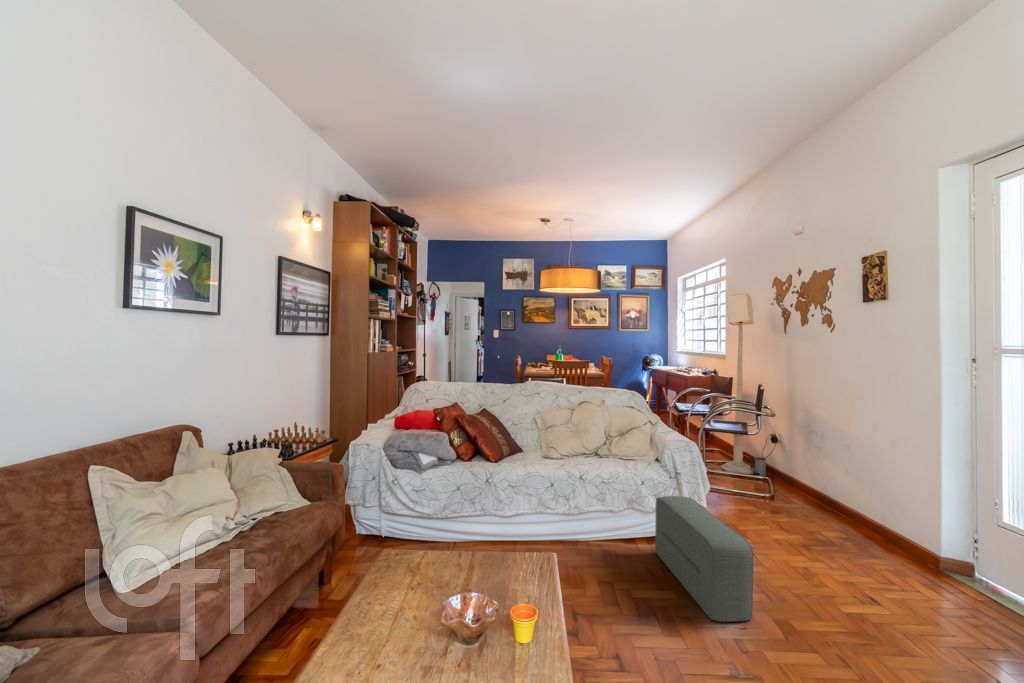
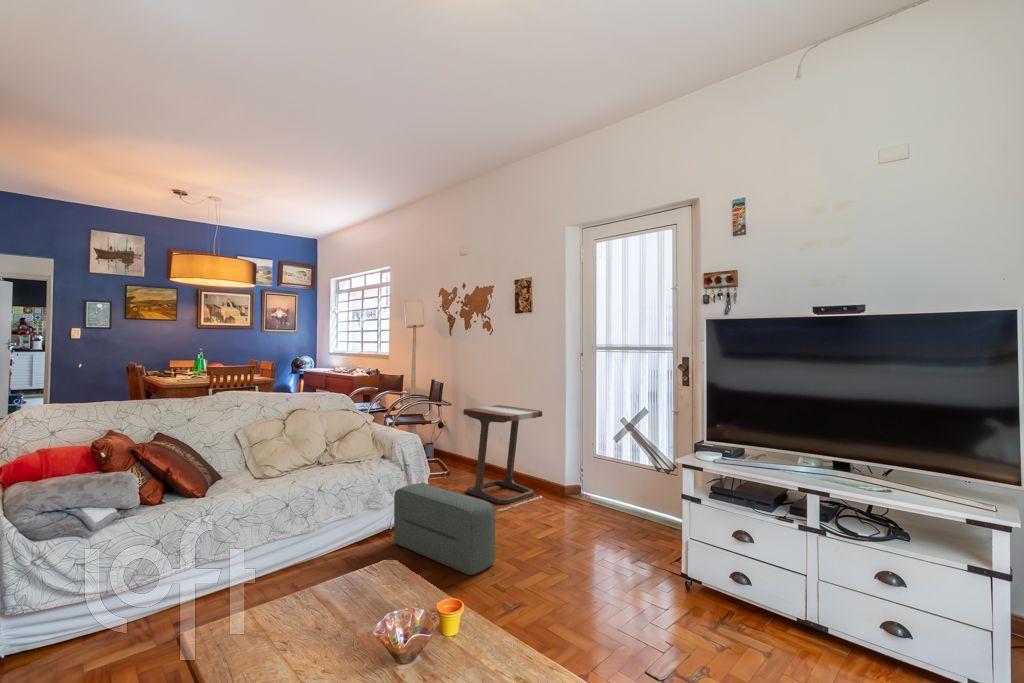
side table: none [775,423,918,566] -> present [464,405,542,511]

